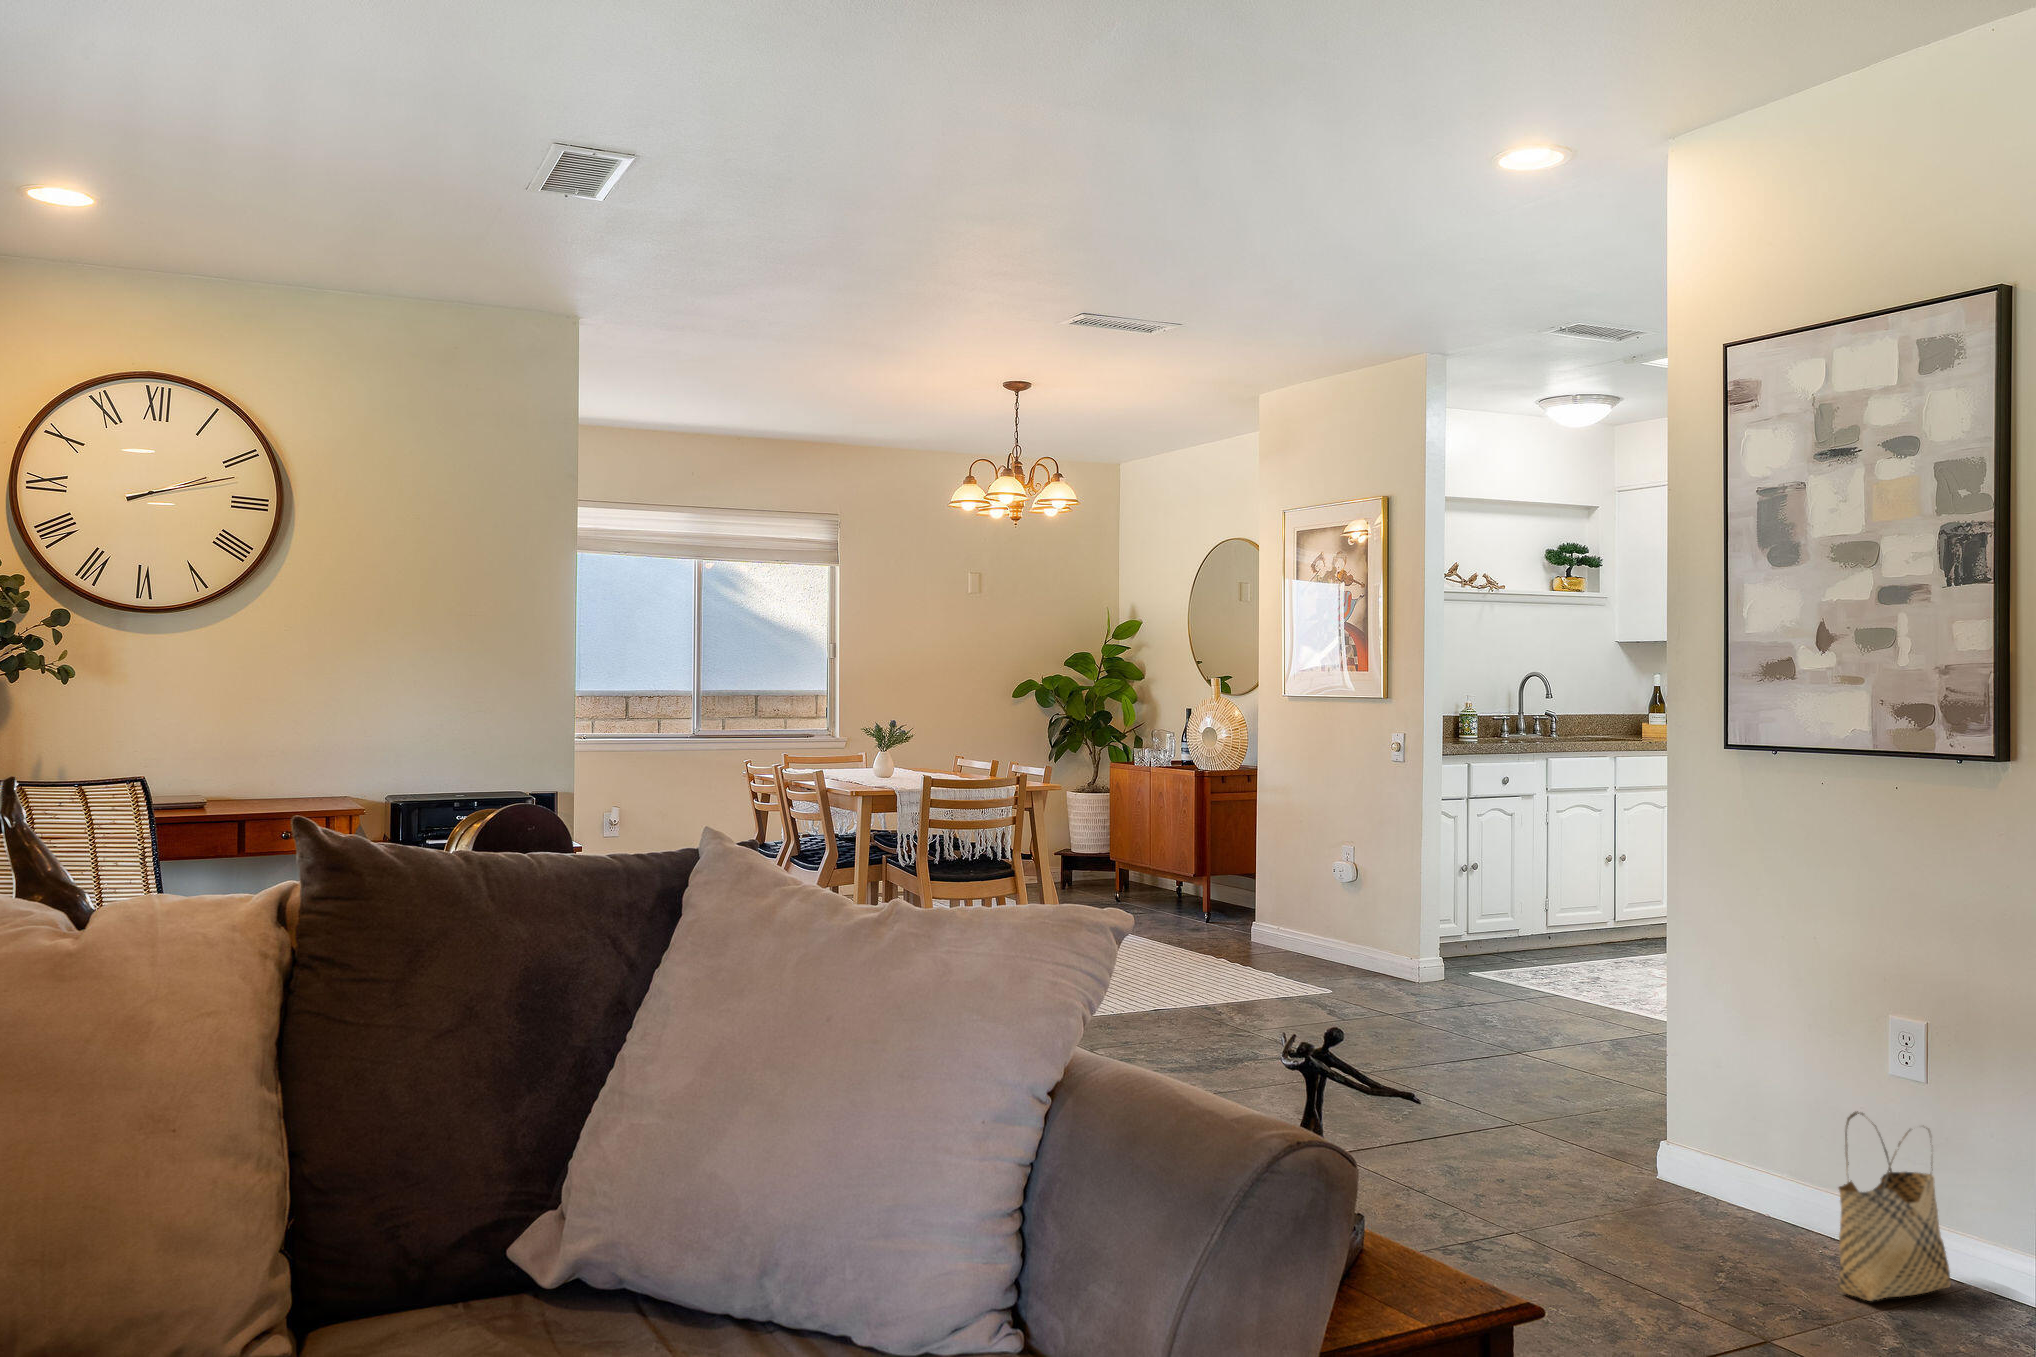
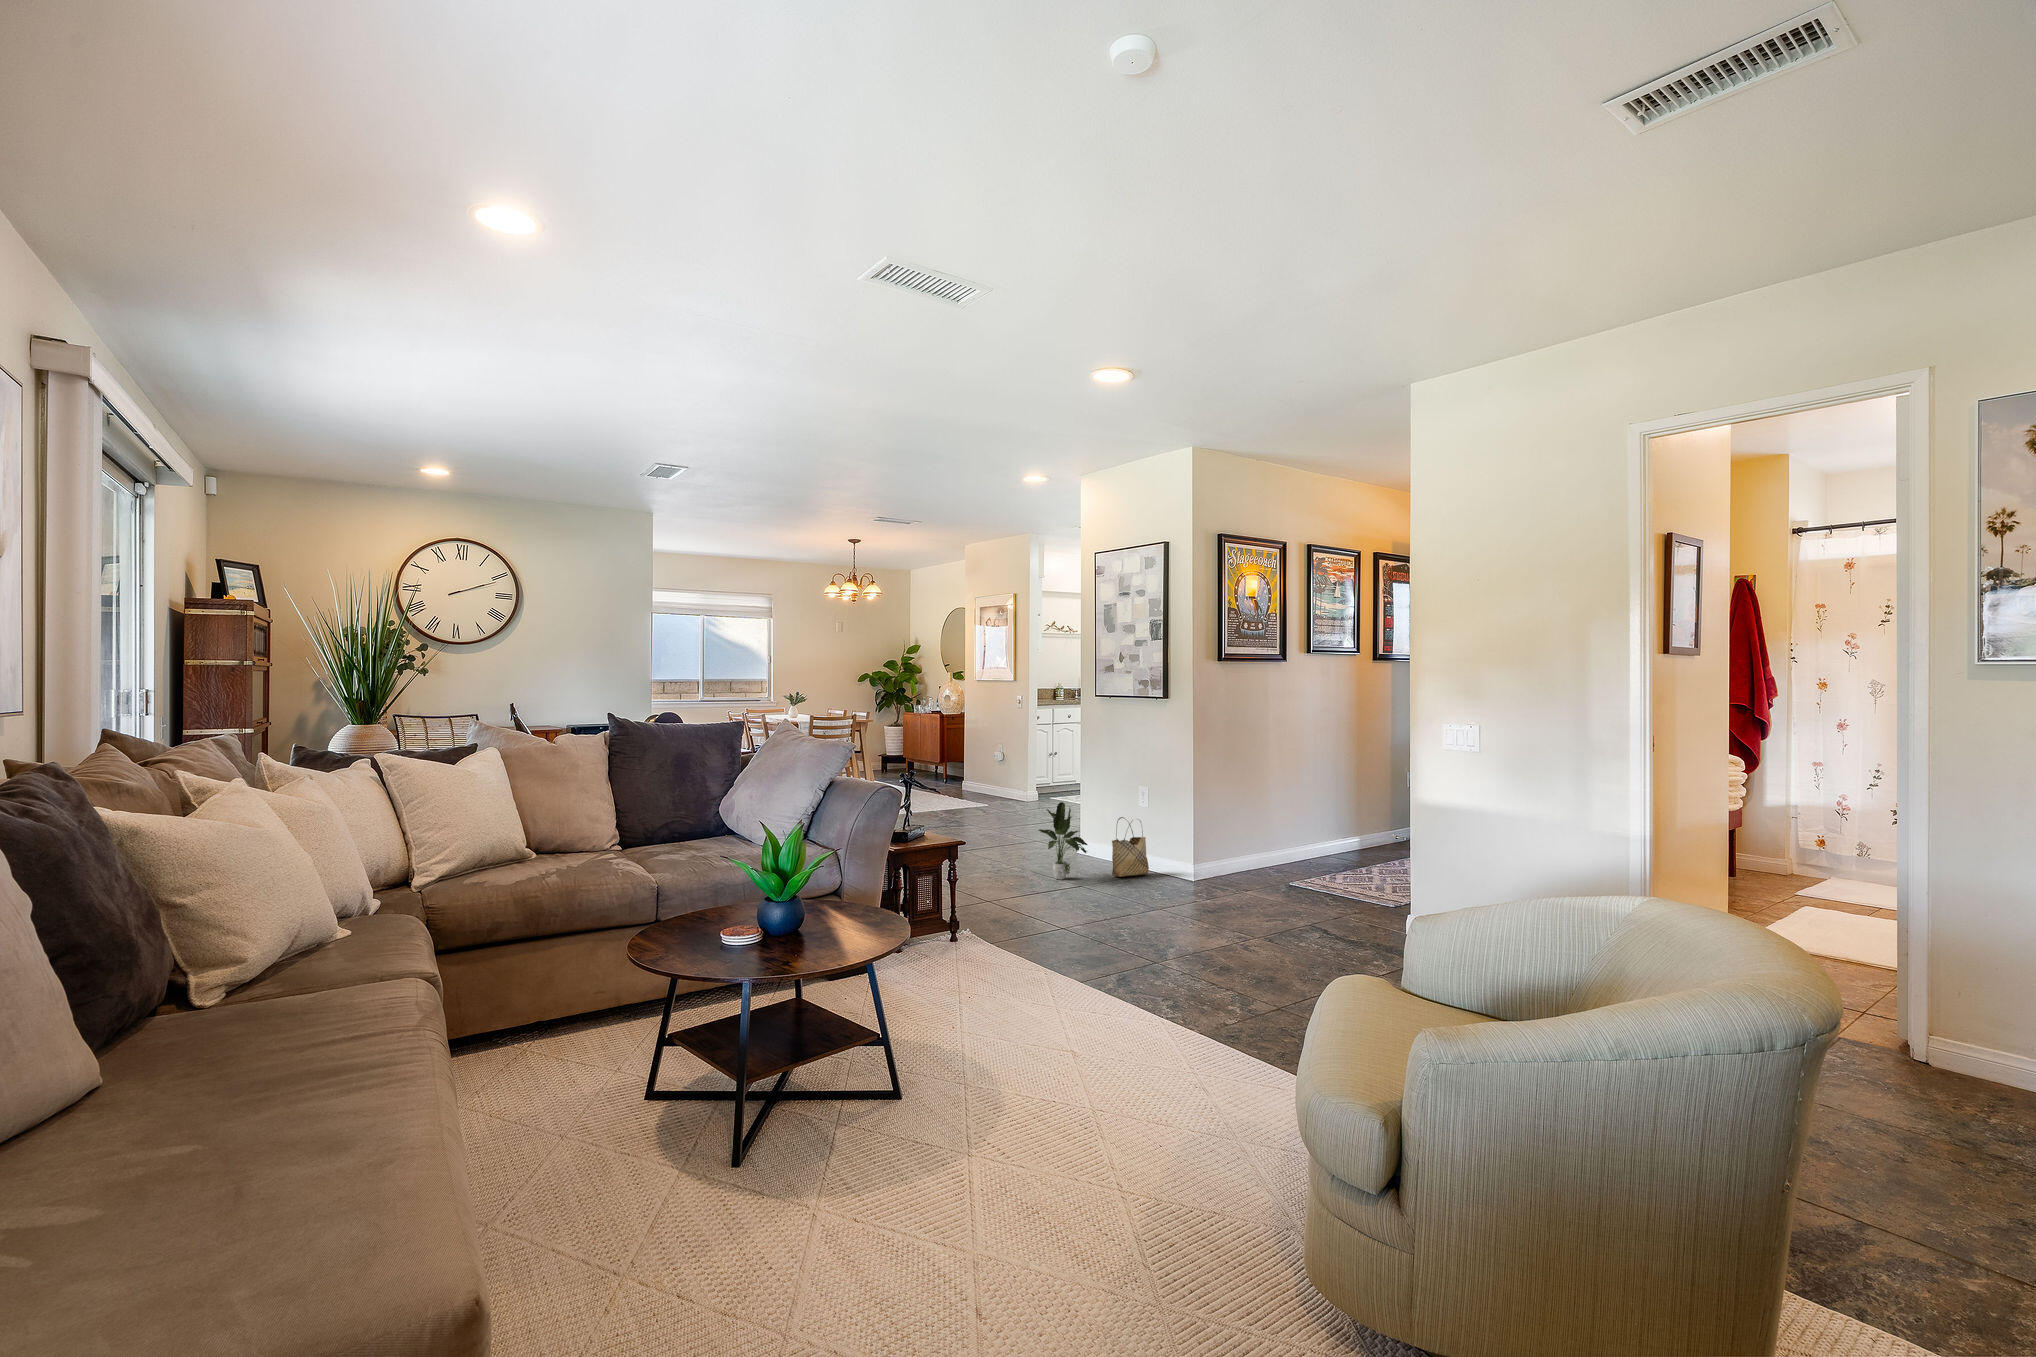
potted plant: none [1620,1064,1777,1300] -> present [1039,802,1088,879]

